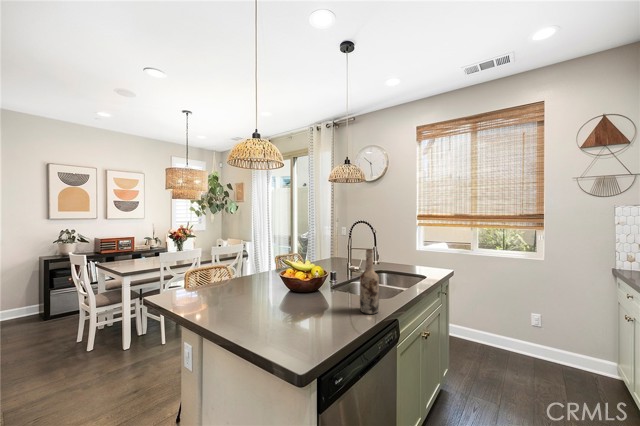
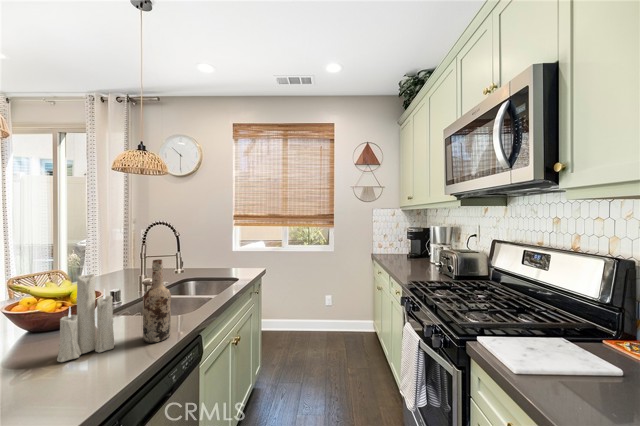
candle: none [312,245,342,313] -> present [57,266,114,362]

